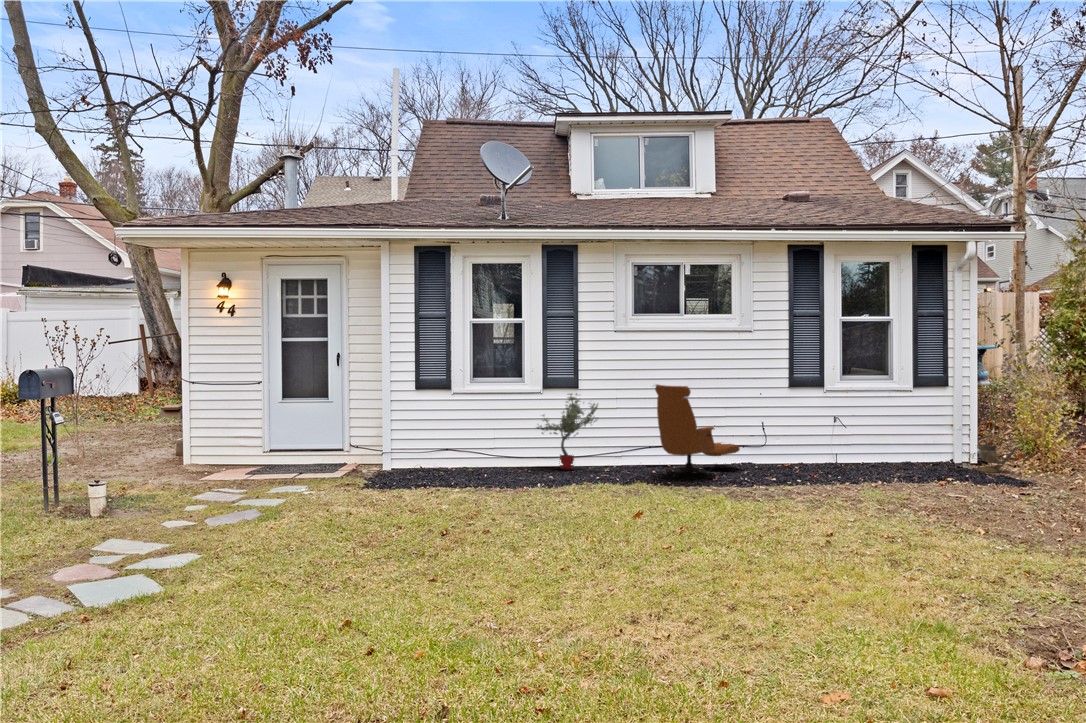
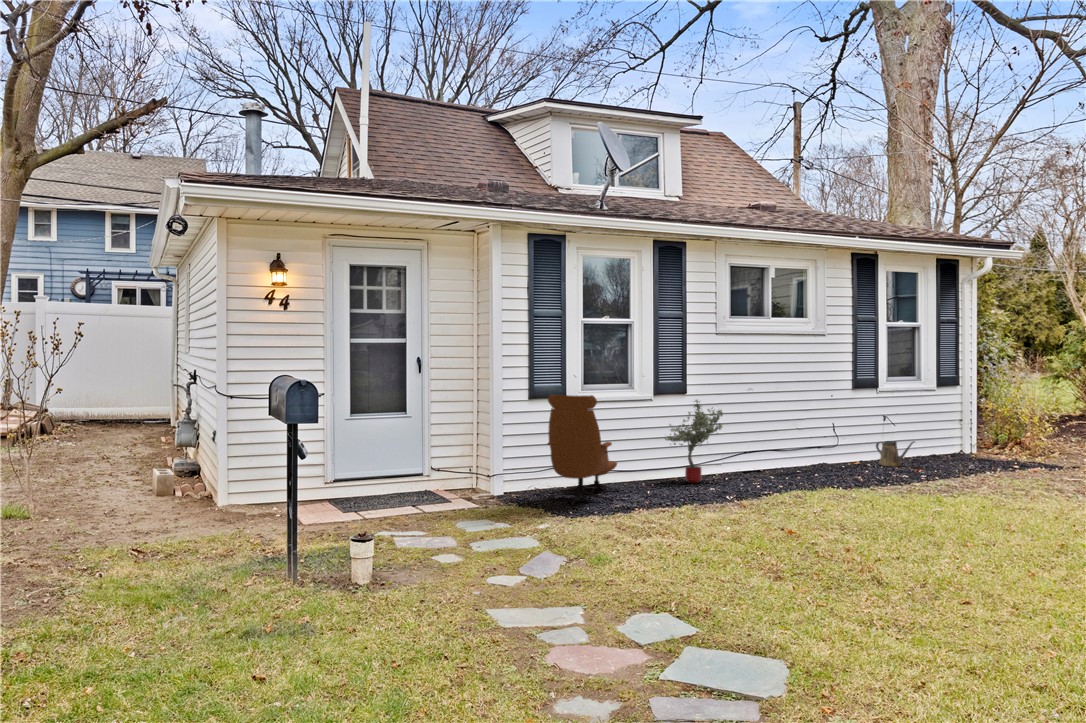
lounge chair: present [655,385,740,478] -> present [547,394,619,506]
watering can: present [975,445,1019,473] -> present [876,441,915,466]

